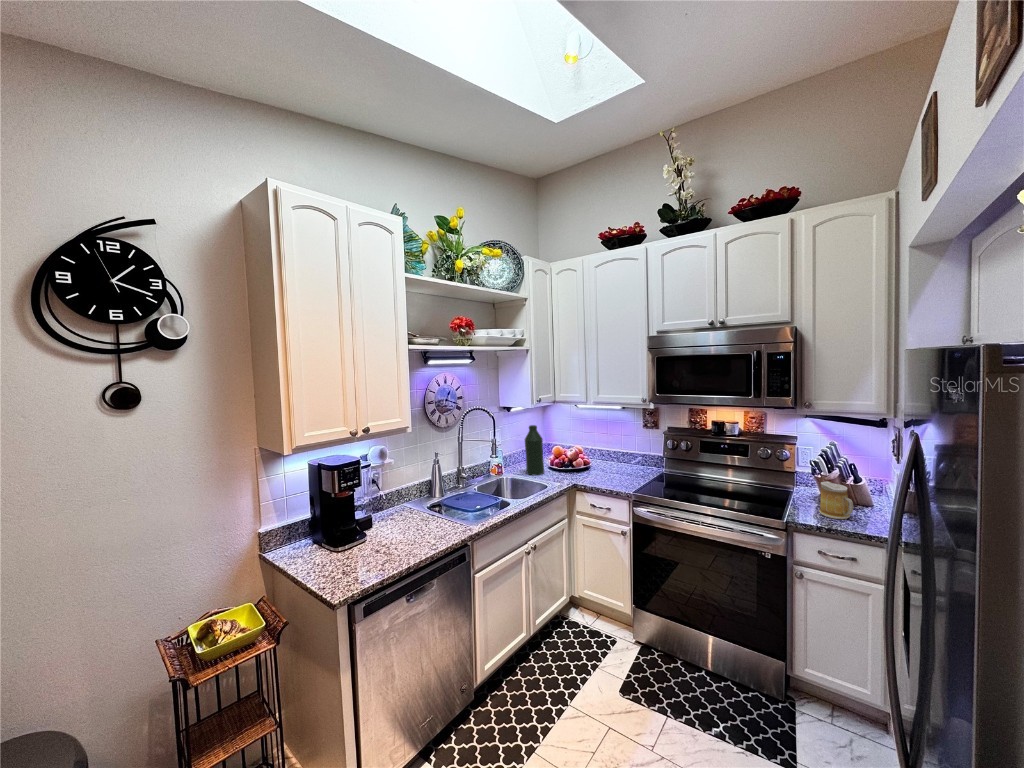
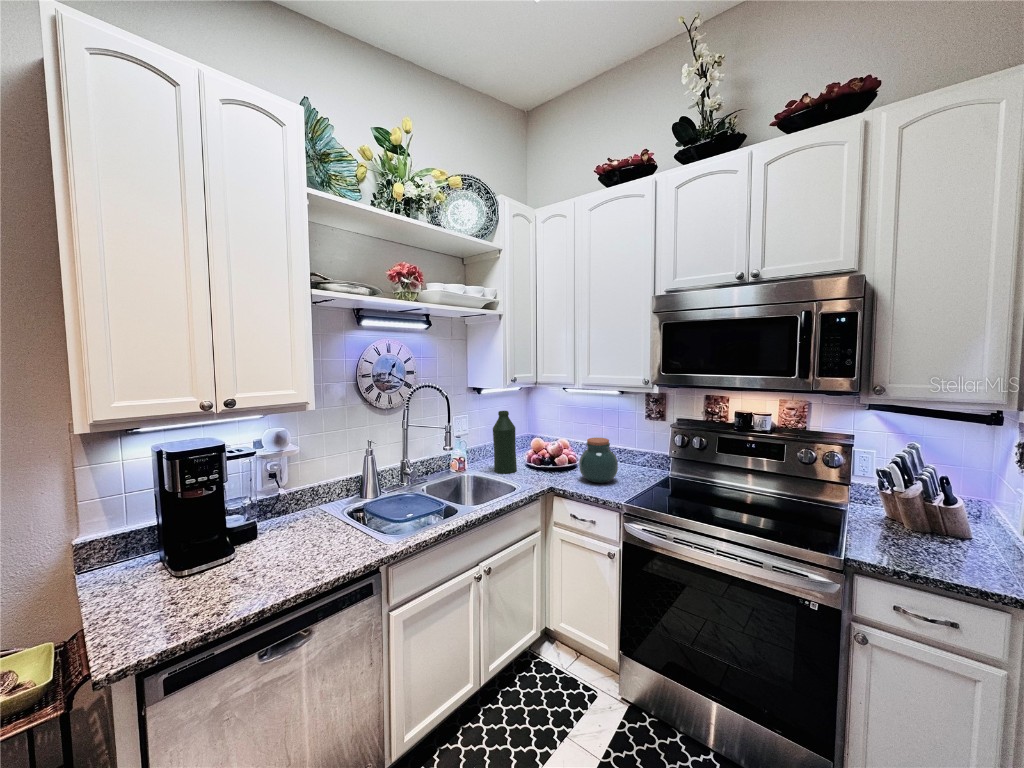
jar: none [595,444,625,479] -> present [579,438,618,483]
mug: present [819,482,854,519] -> none [894,502,954,560]

